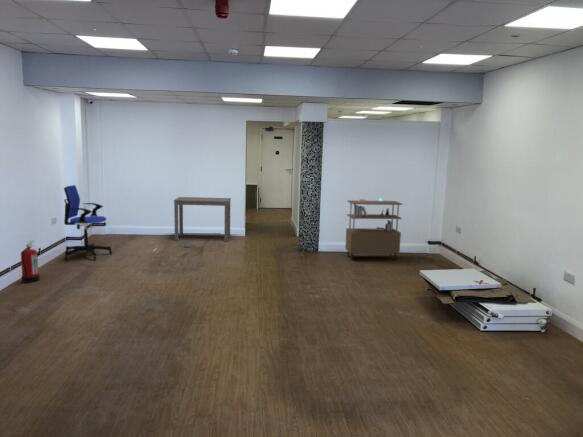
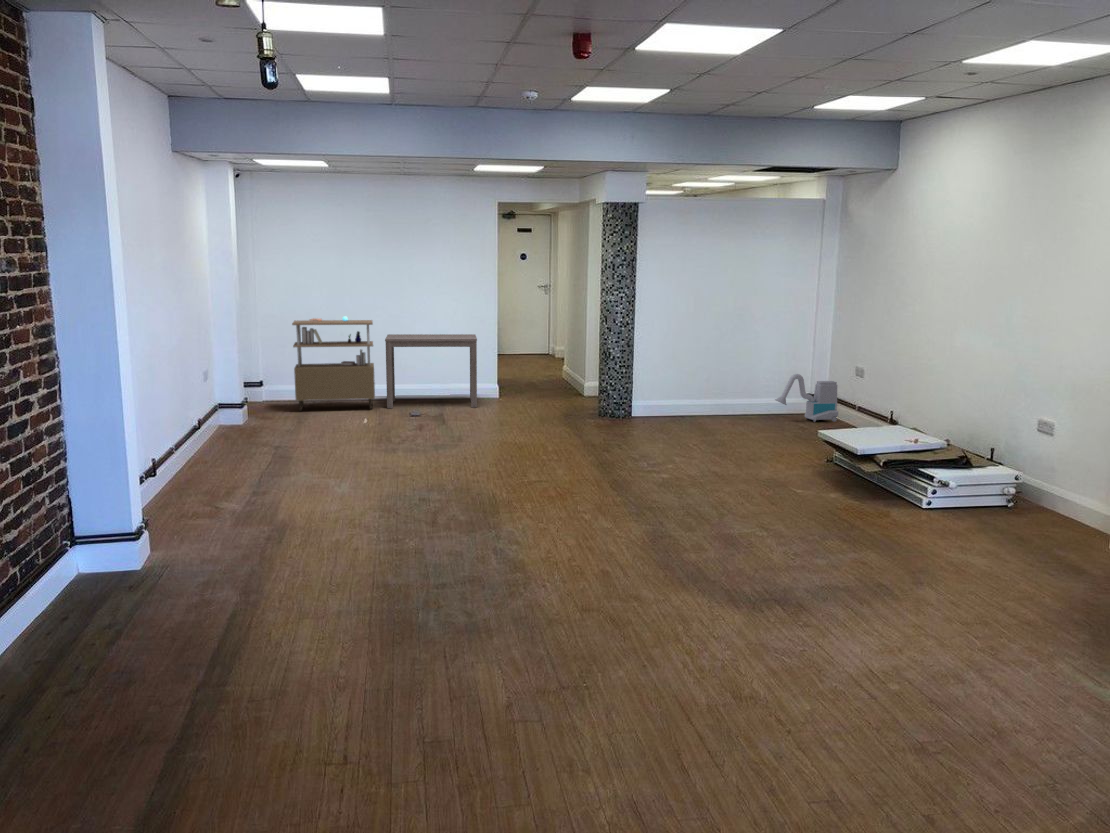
office chair: present [64,185,112,260] -> none [219,316,299,441]
shelving unit: present [345,199,402,260] -> present [292,316,375,411]
vacuum cleaner: none [405,229,445,259] -> present [775,374,838,422]
fire extinguisher: present [21,241,39,283] -> none [183,406,213,473]

